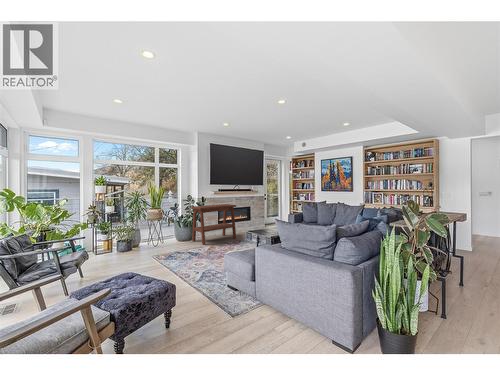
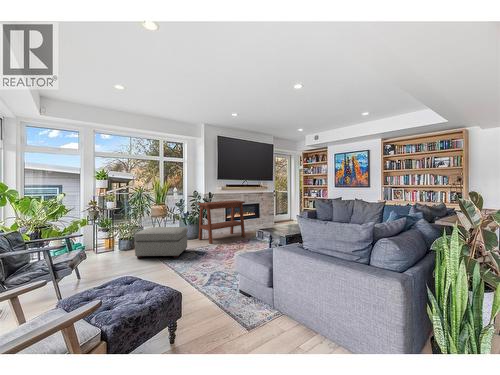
ottoman: none [132,229,182,259] -> present [134,227,187,258]

